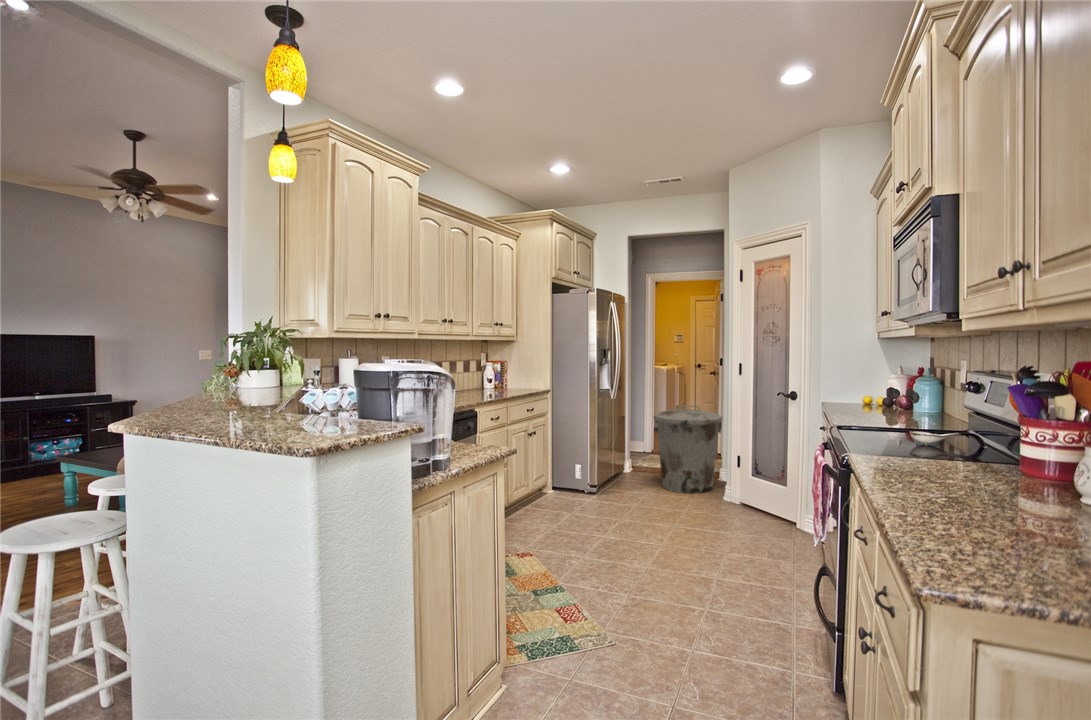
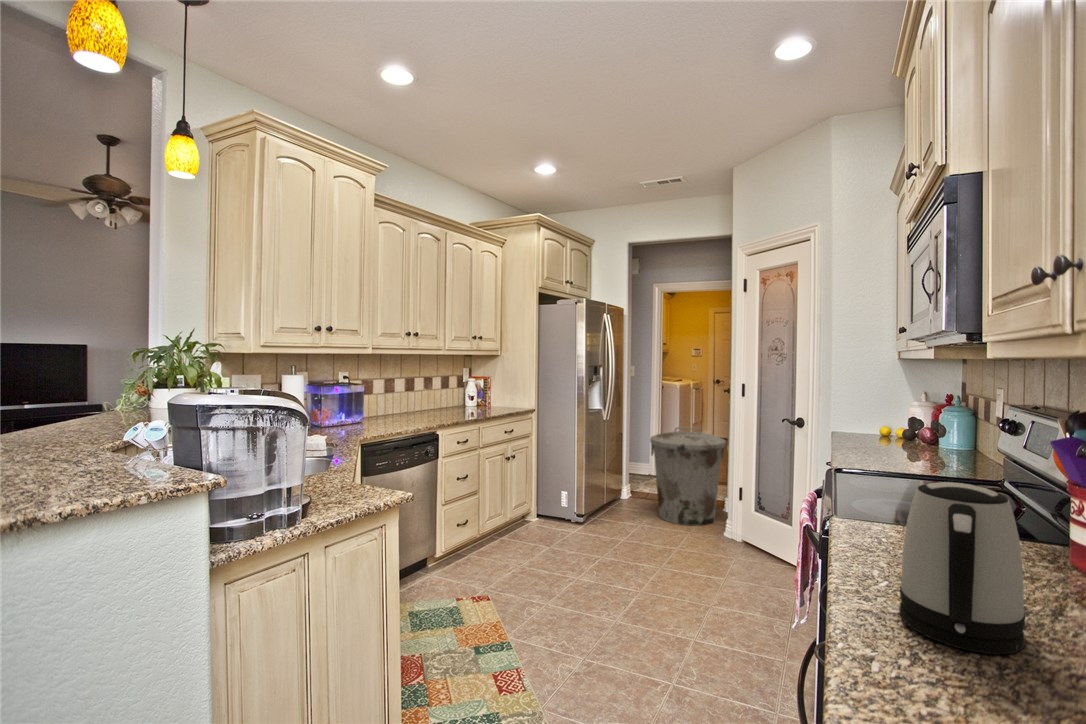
kettle: none [917,405,995,505] -> present [899,482,1025,654]

